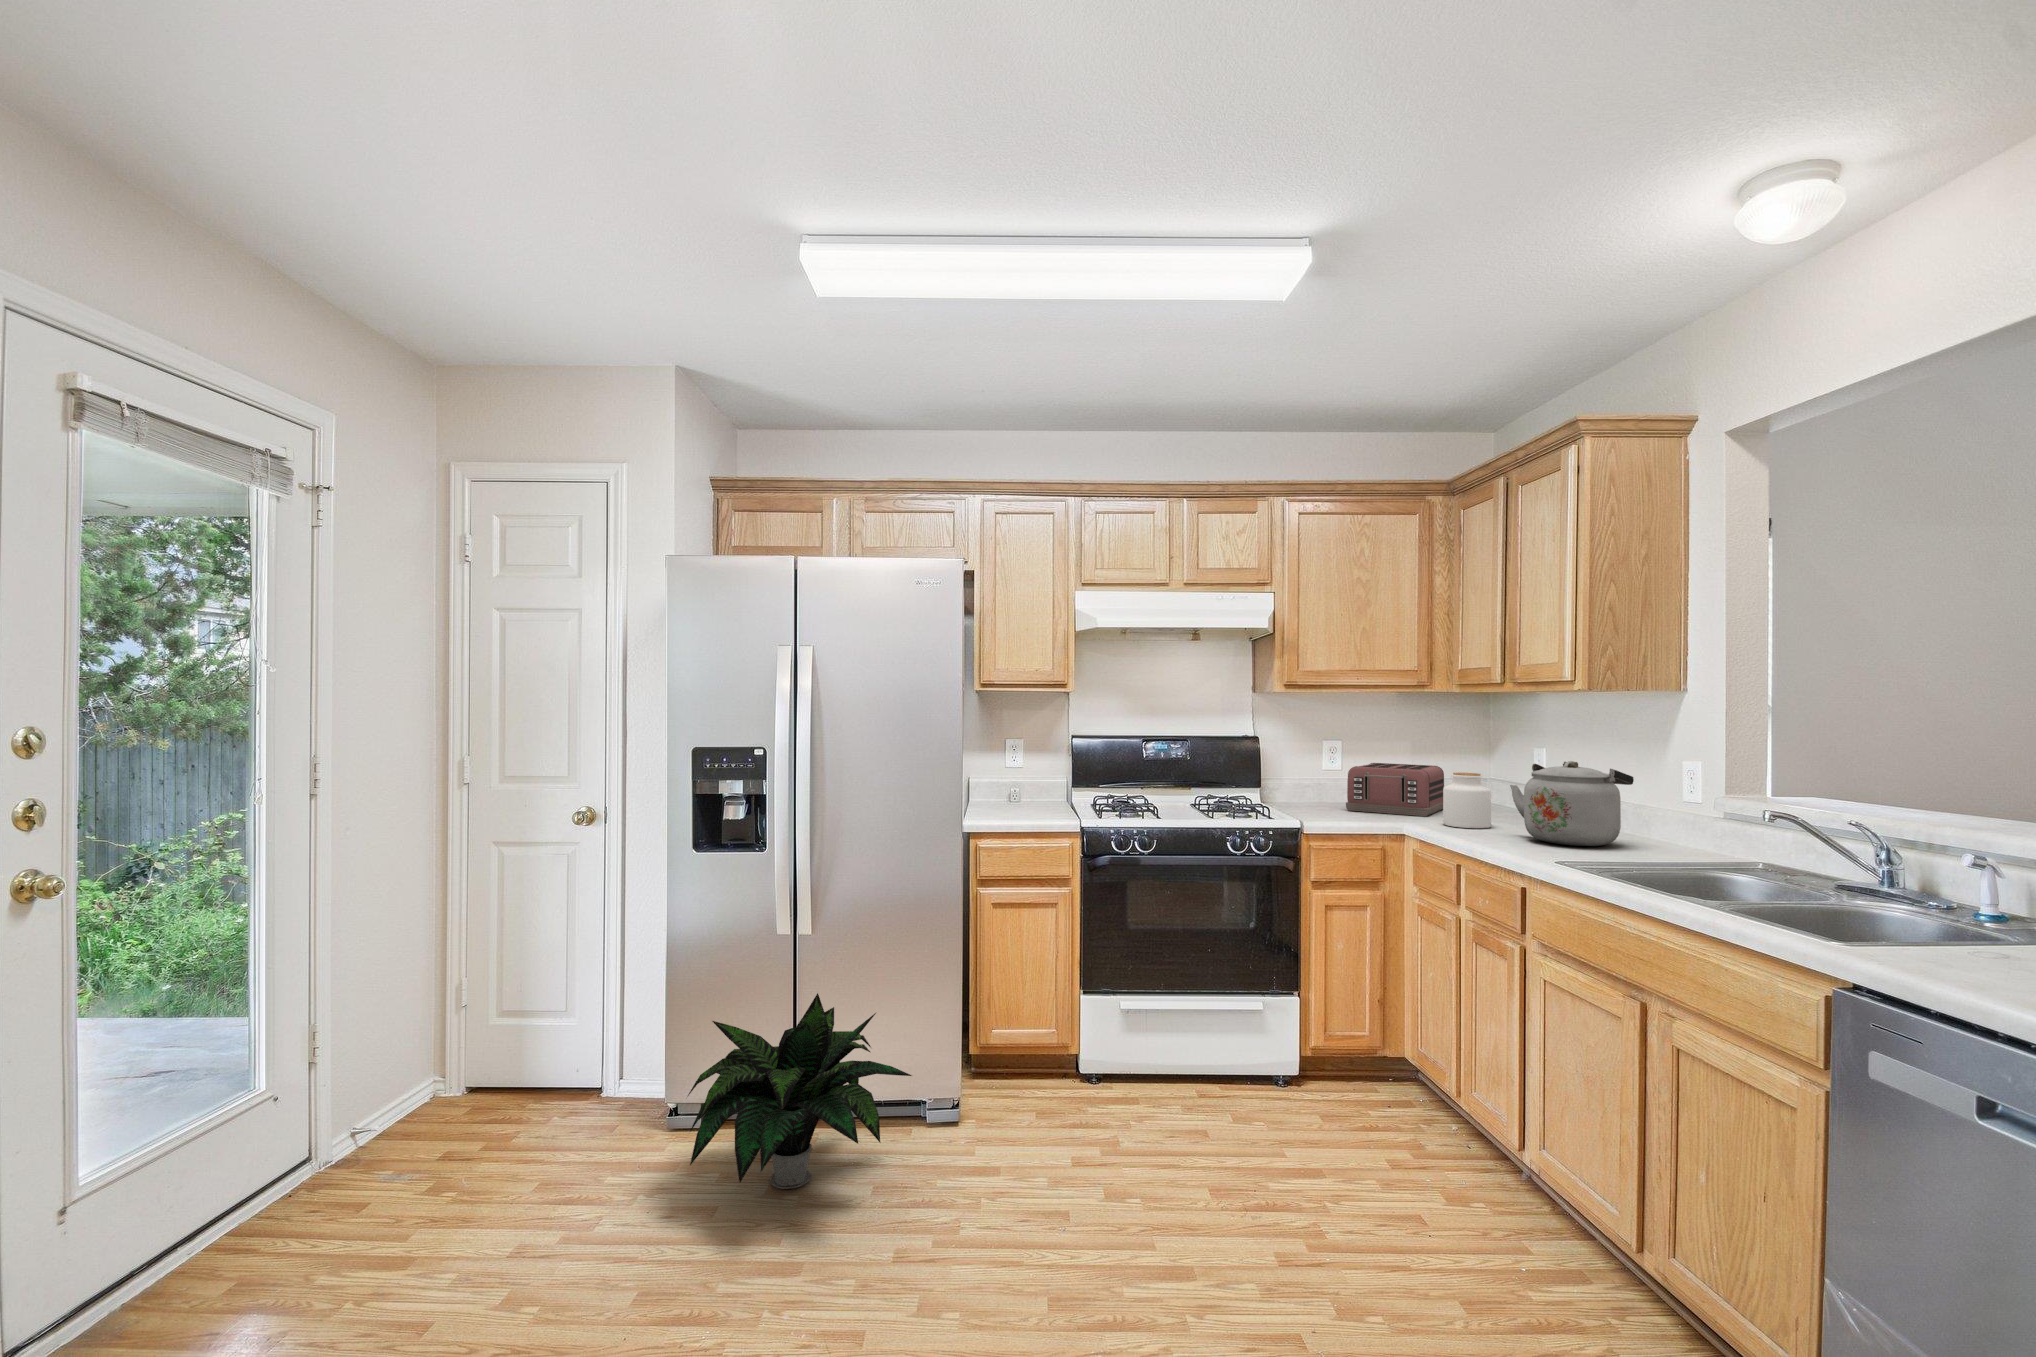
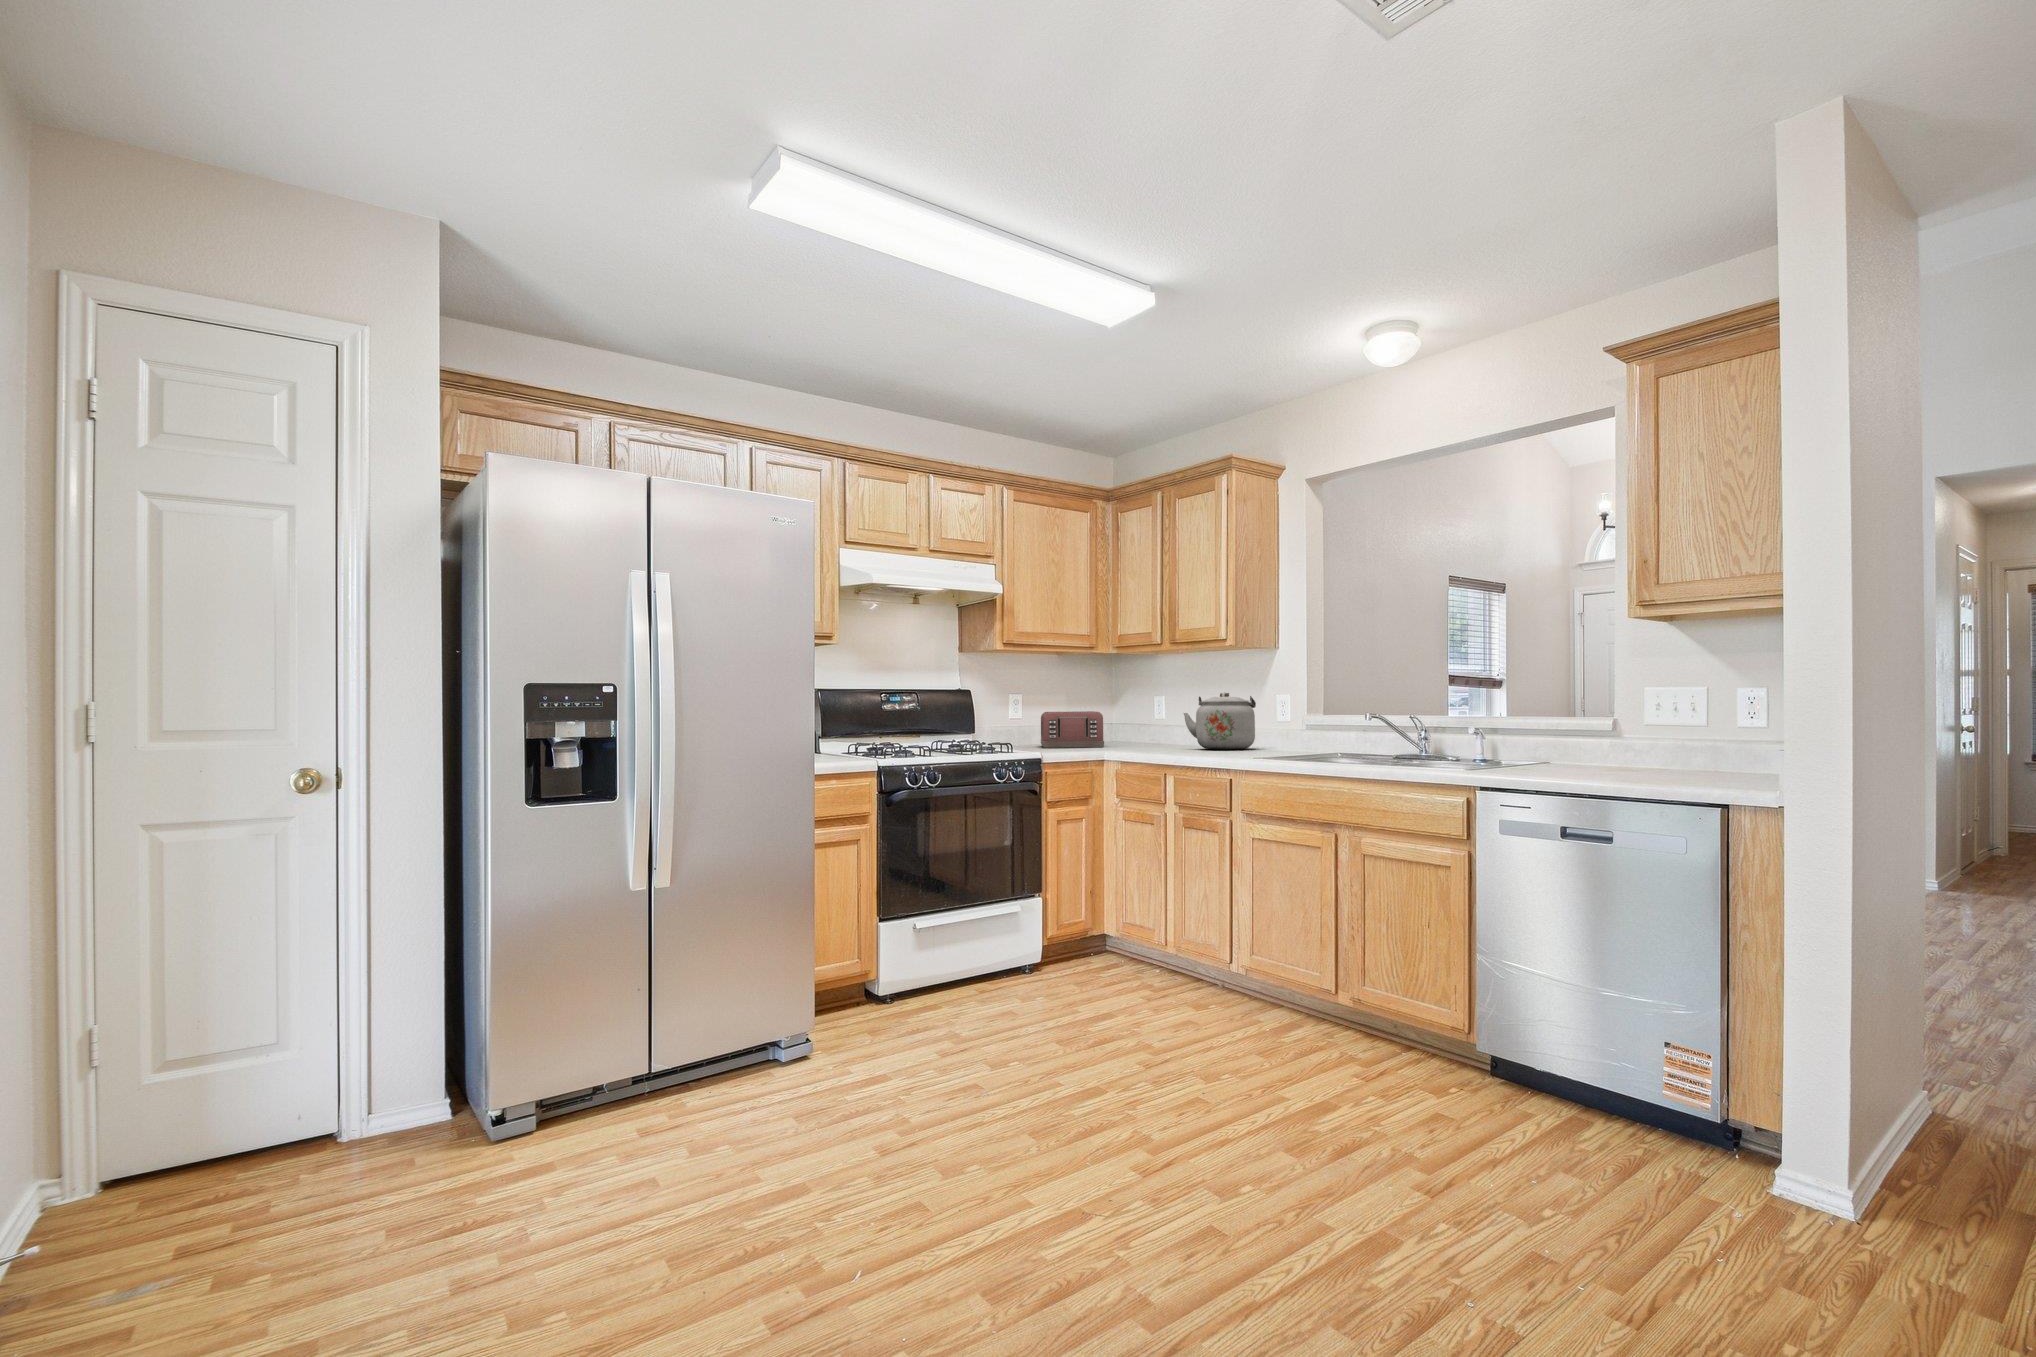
jar: present [1443,773,1491,828] -> none [1128,709,1160,749]
potted plant: present [688,993,912,1189] -> none [591,933,834,1142]

